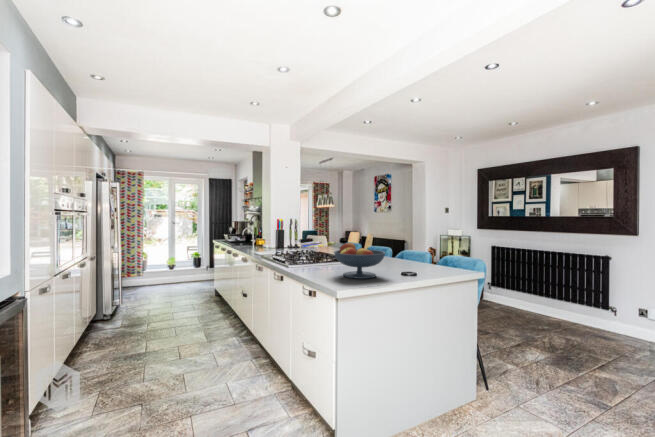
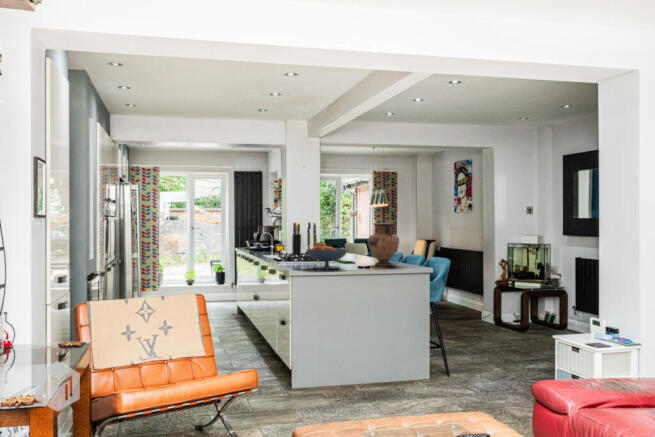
vase: none [385,220,420,266] -> present [368,223,399,265]

